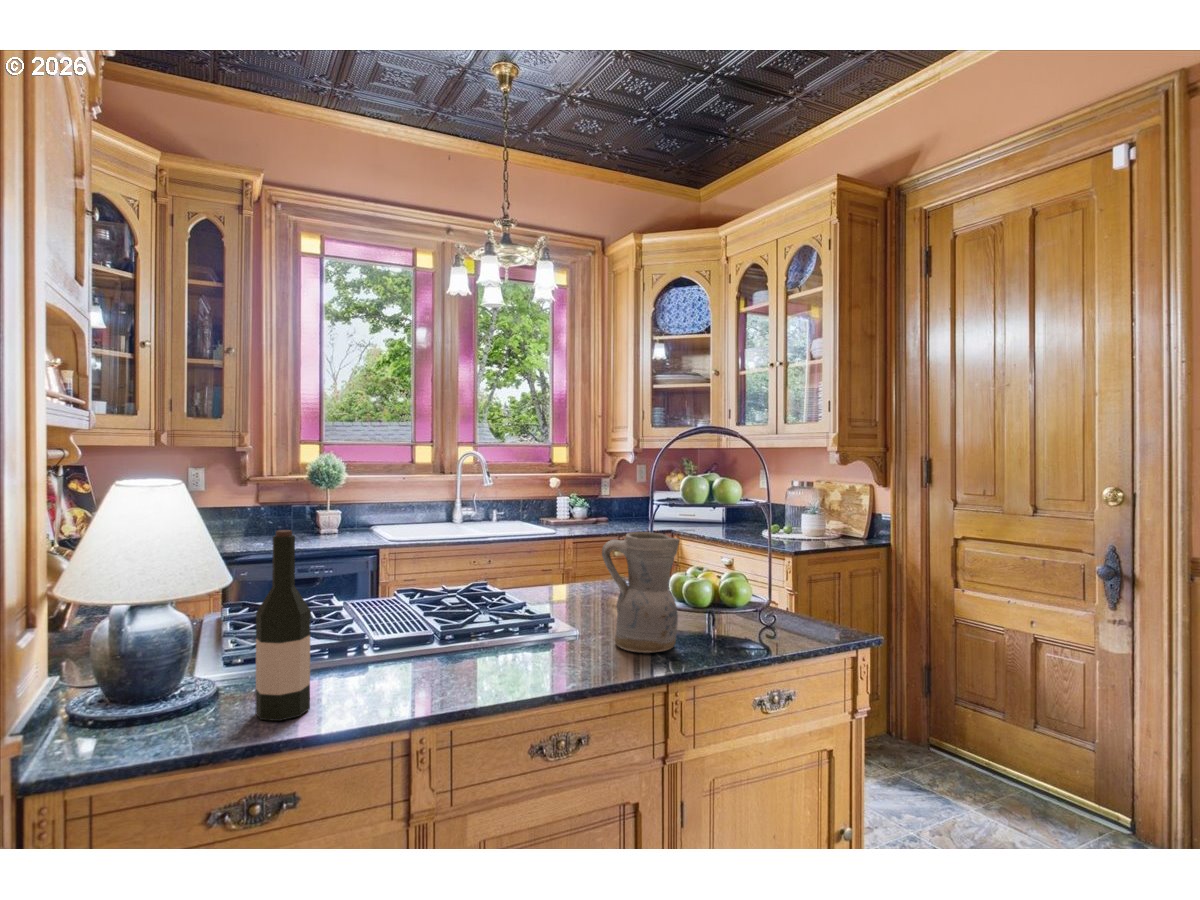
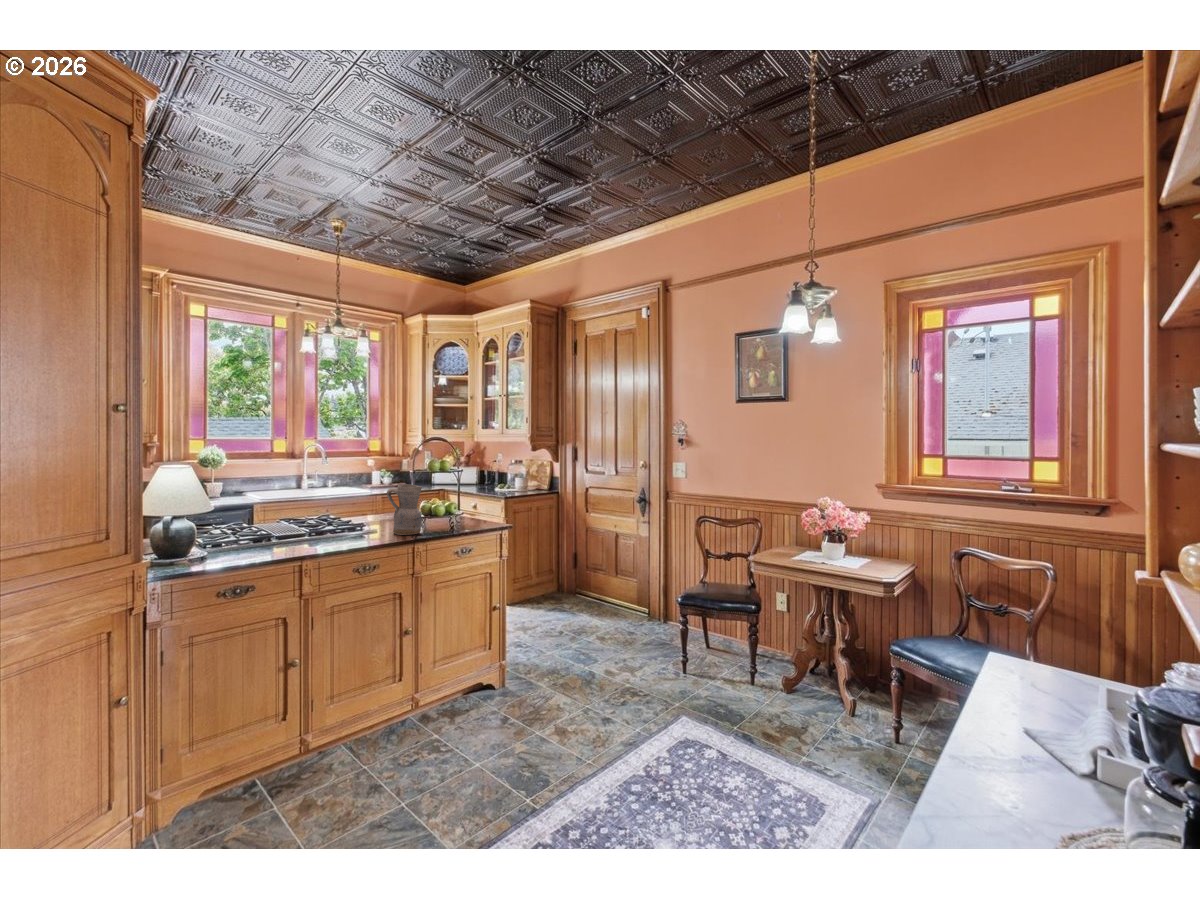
wine bottle: present [256,530,311,721] -> none [232,484,256,559]

